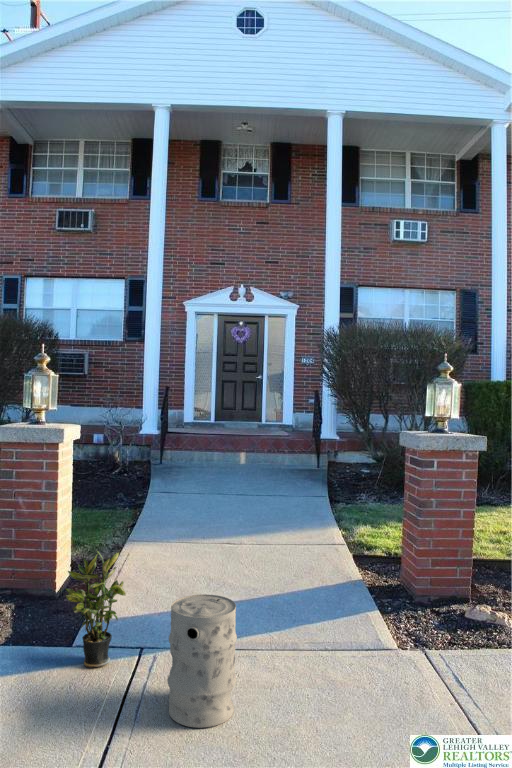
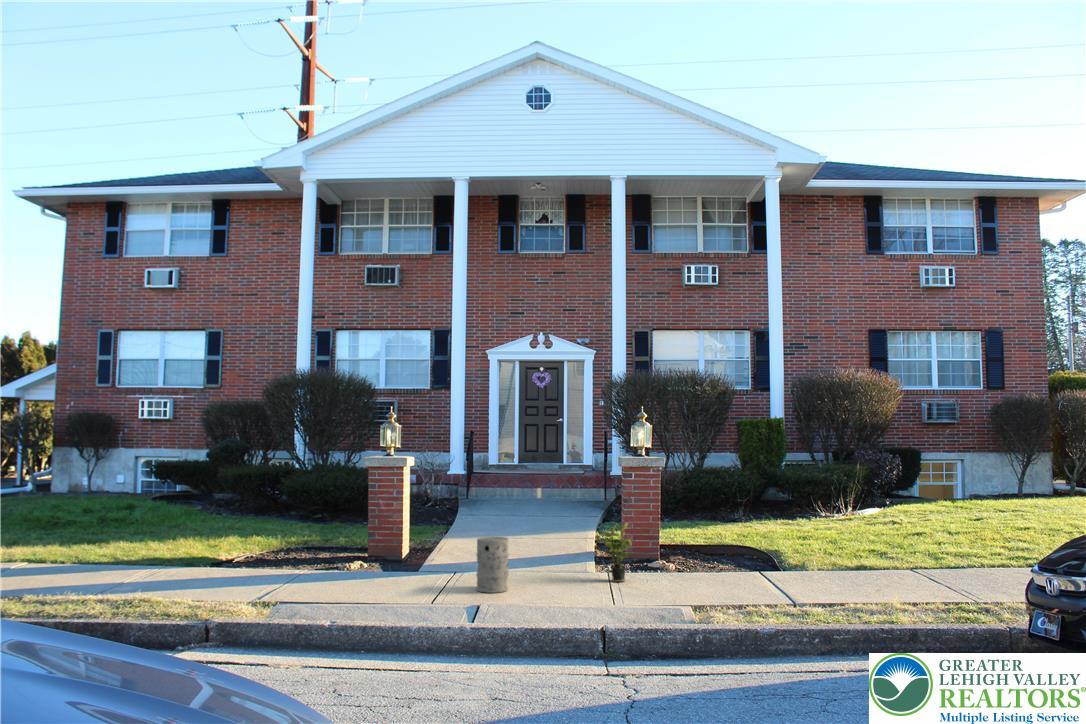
potted plant: present [66,551,126,668] -> present [602,522,632,582]

